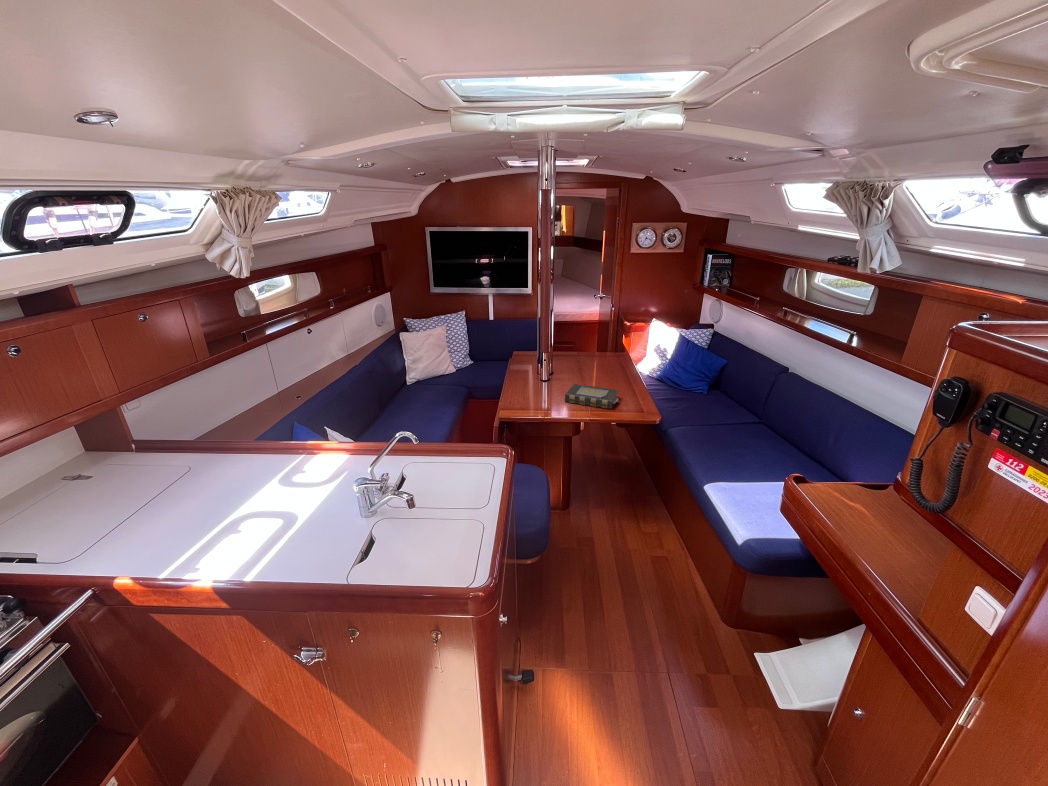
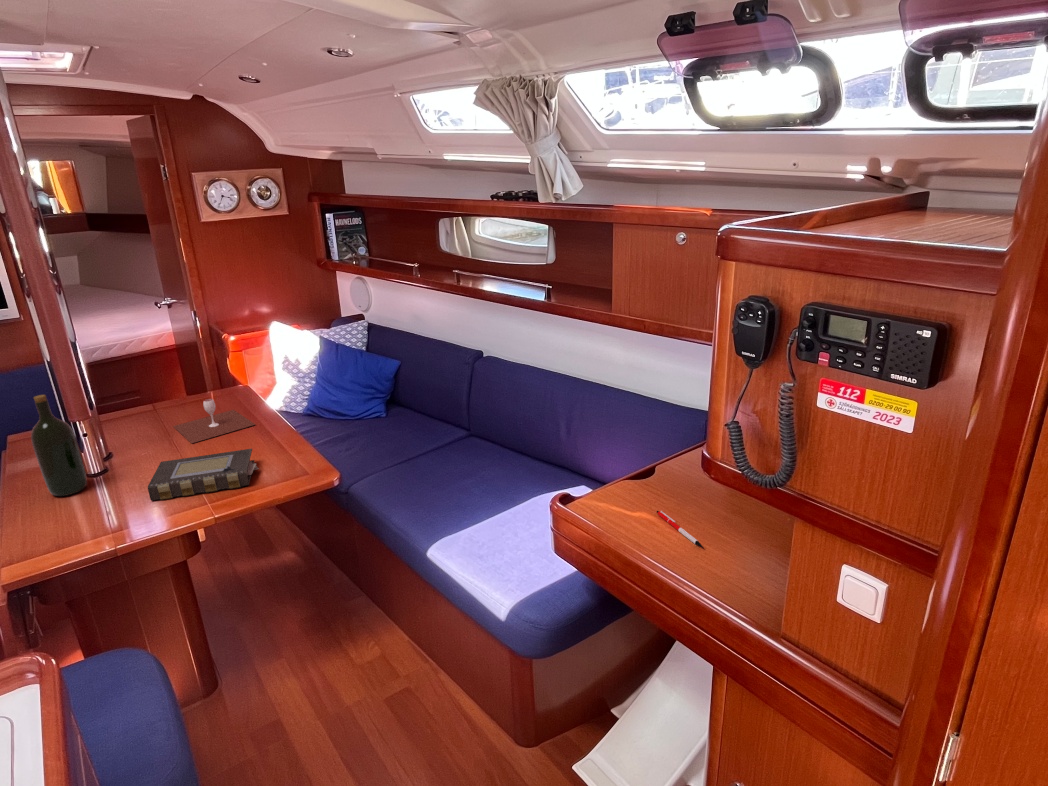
wine bottle: none [525,337,542,388] -> present [31,395,87,496]
wine glass: none [585,357,625,379] -> present [173,399,255,443]
pen: none [866,512,891,548] -> present [657,511,703,548]

